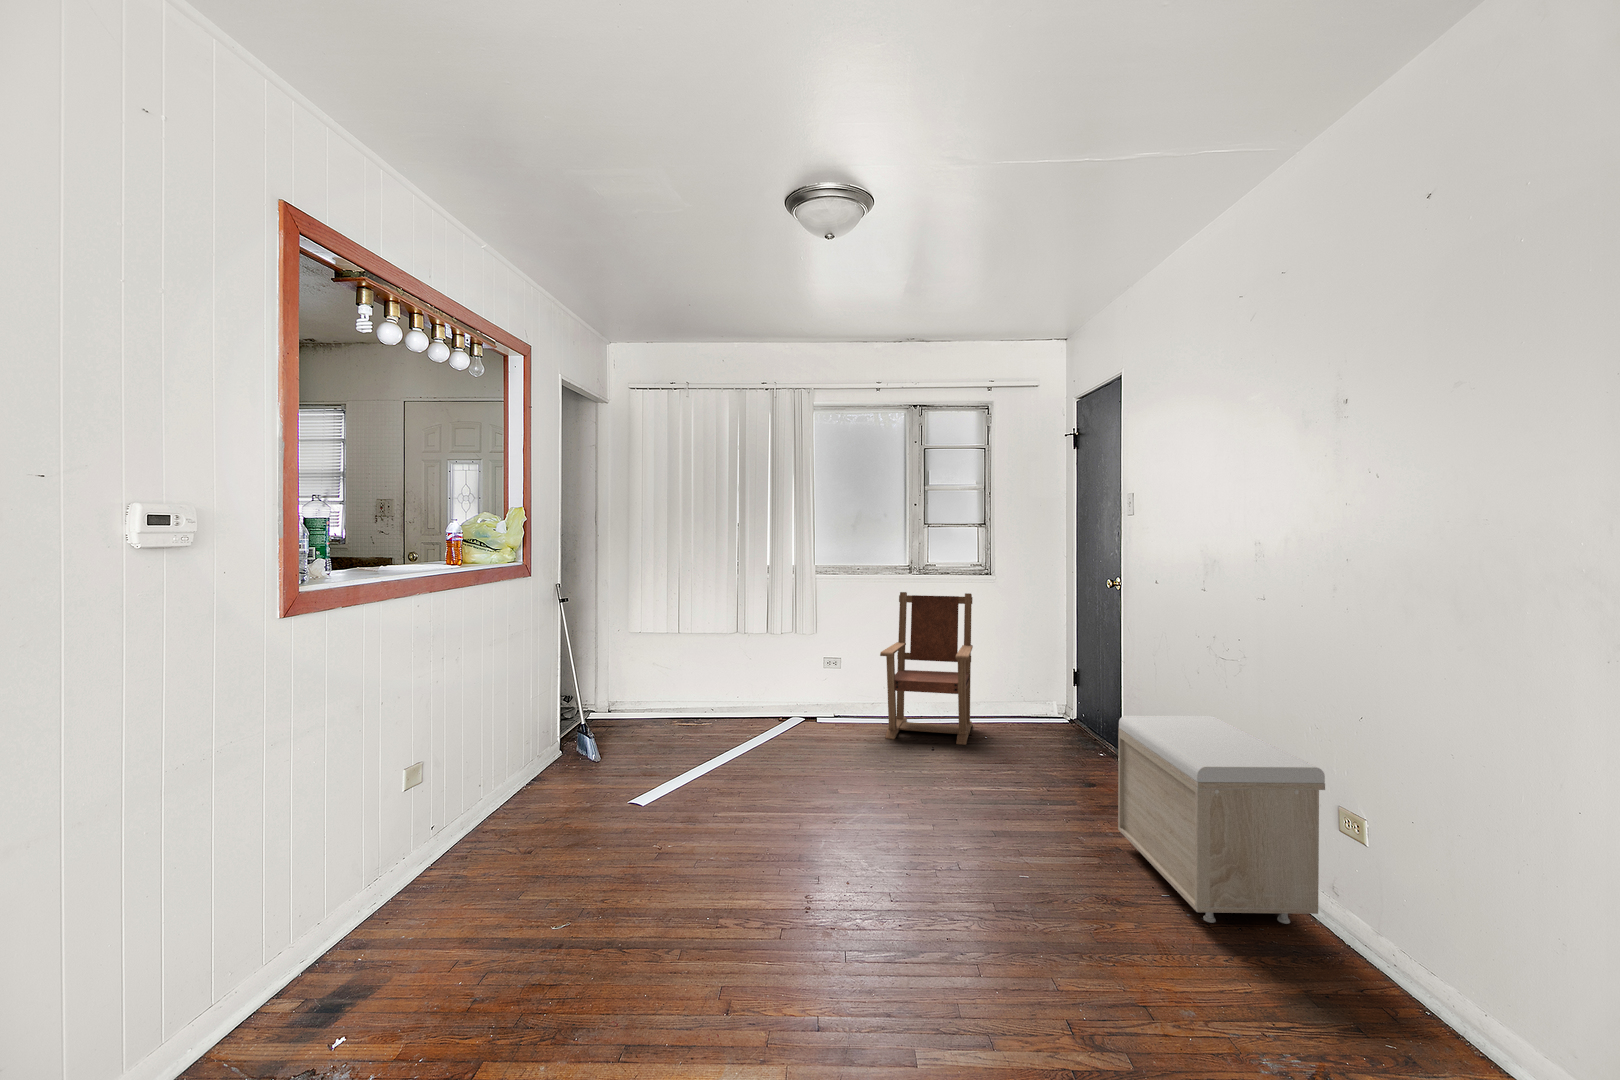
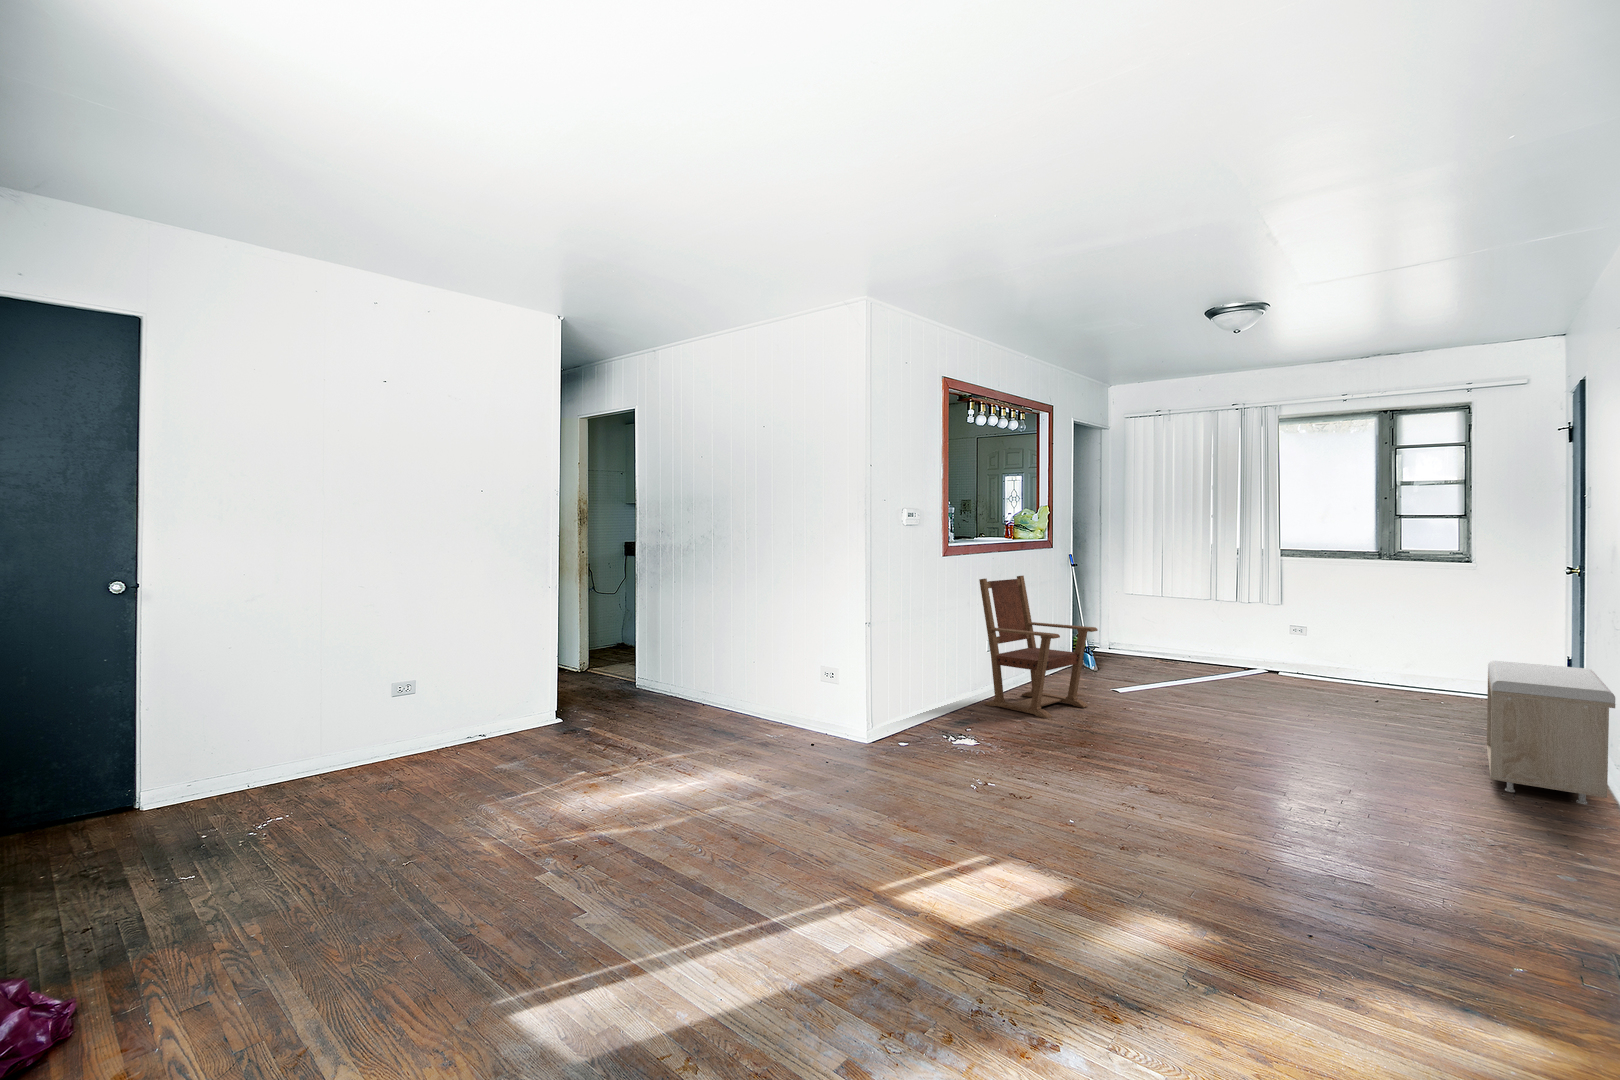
armchair: present [880,592,973,745] -> present [979,576,1098,718]

